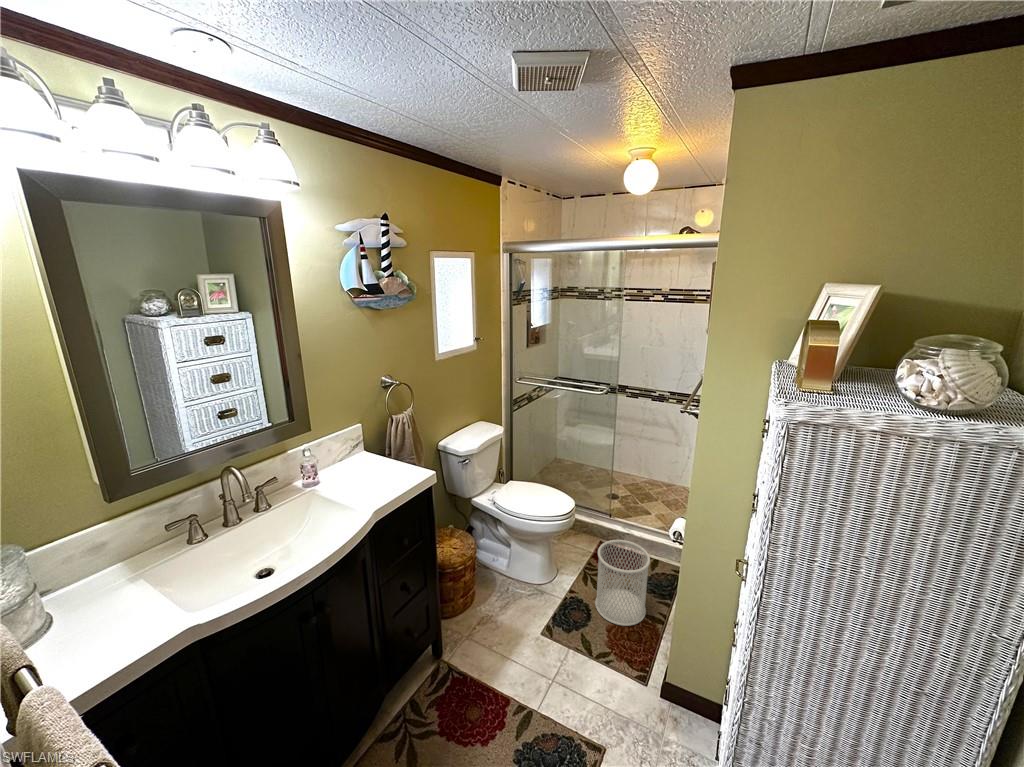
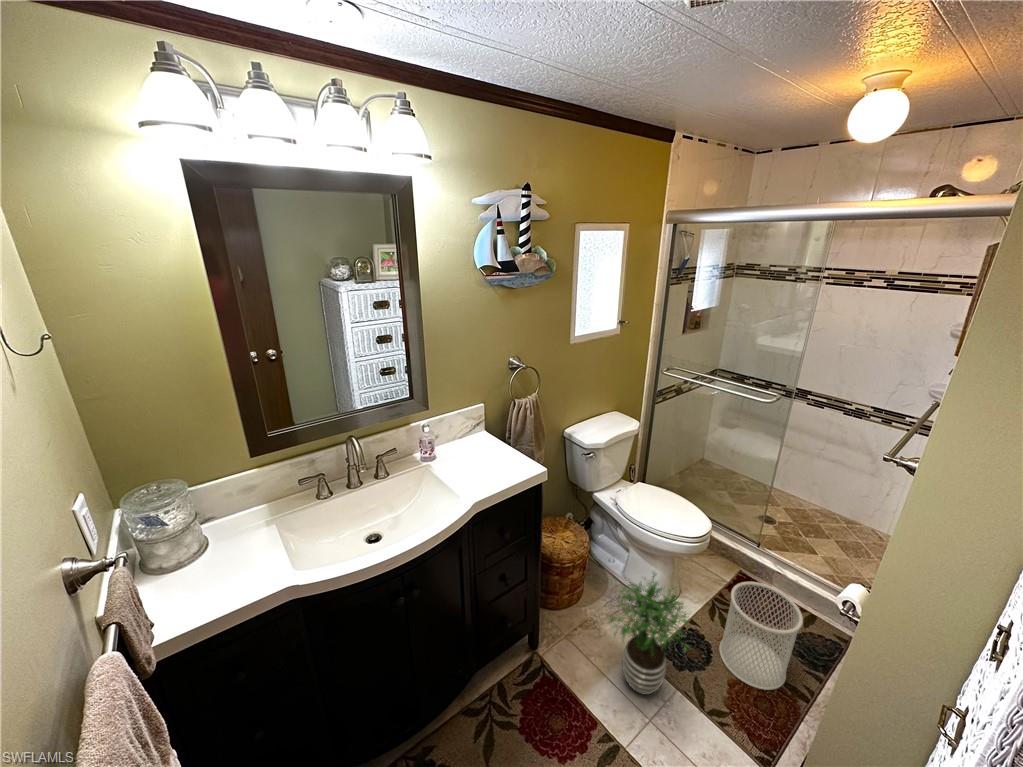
potted plant: none [506,548,578,662] -> present [609,572,688,695]

